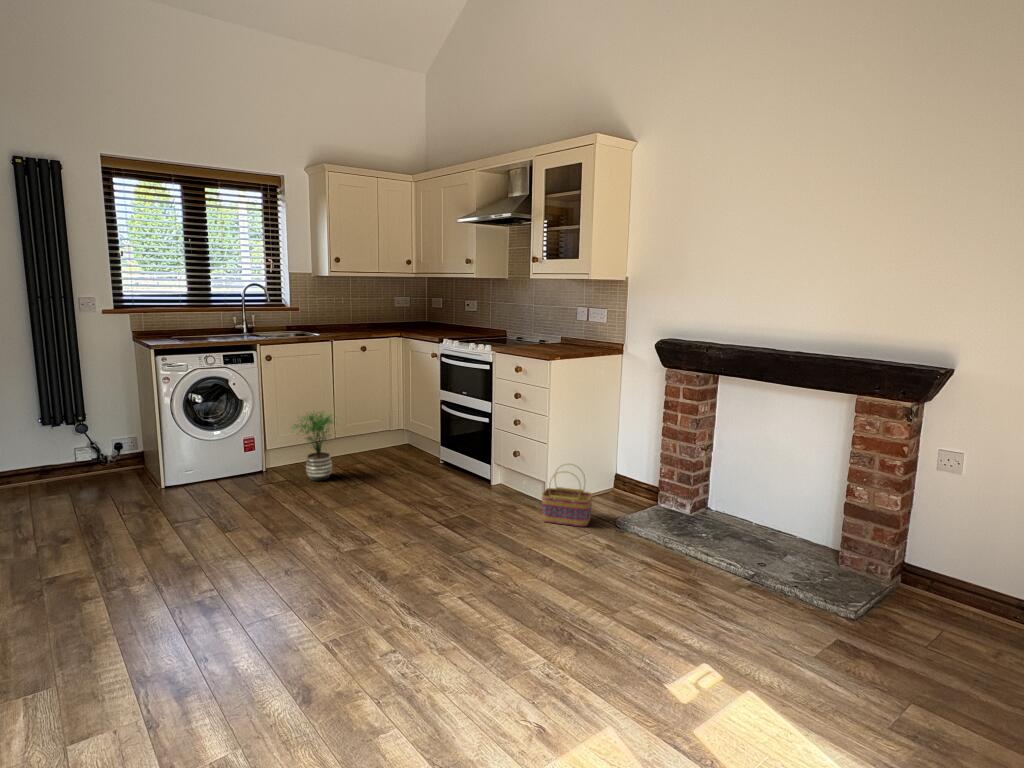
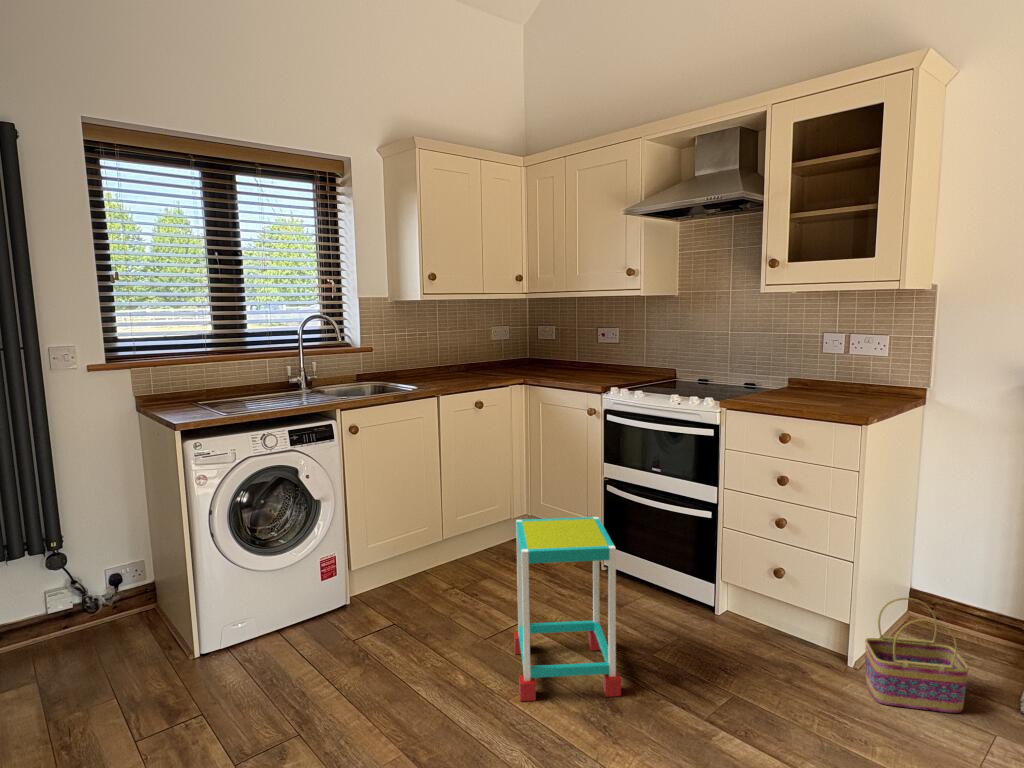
potted plant: present [291,411,333,481] -> none [395,507,474,622]
side table: none [340,413,408,513] -> present [514,517,621,701]

